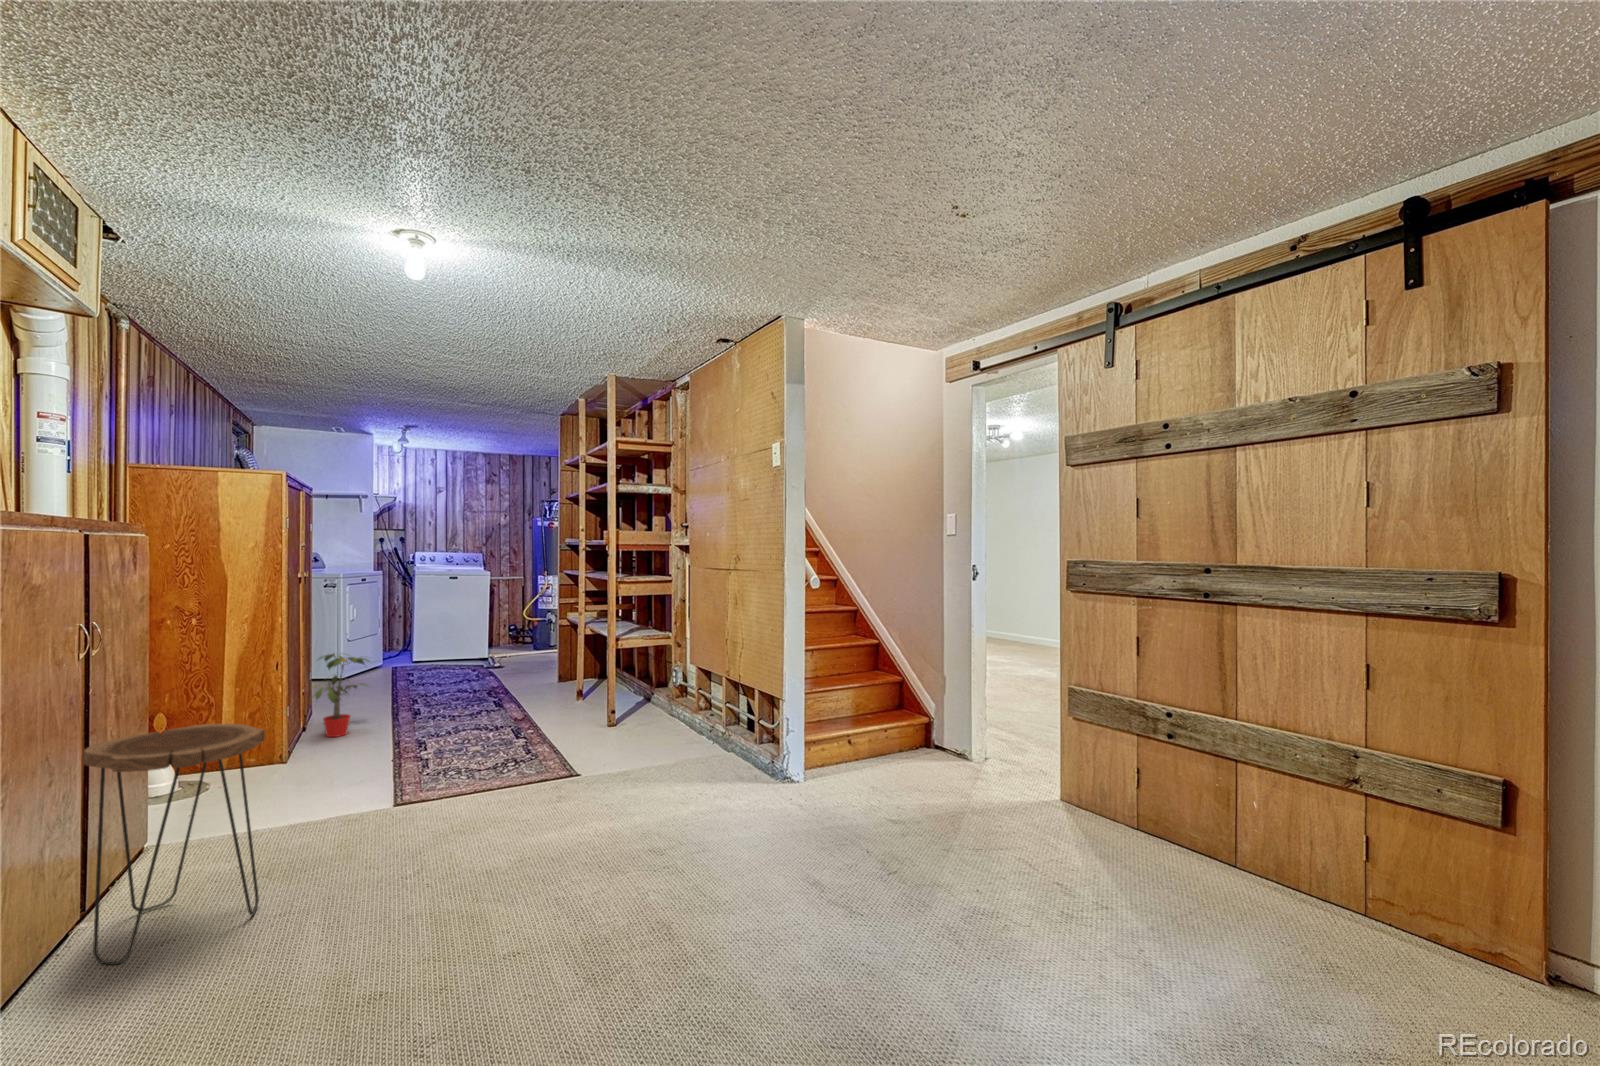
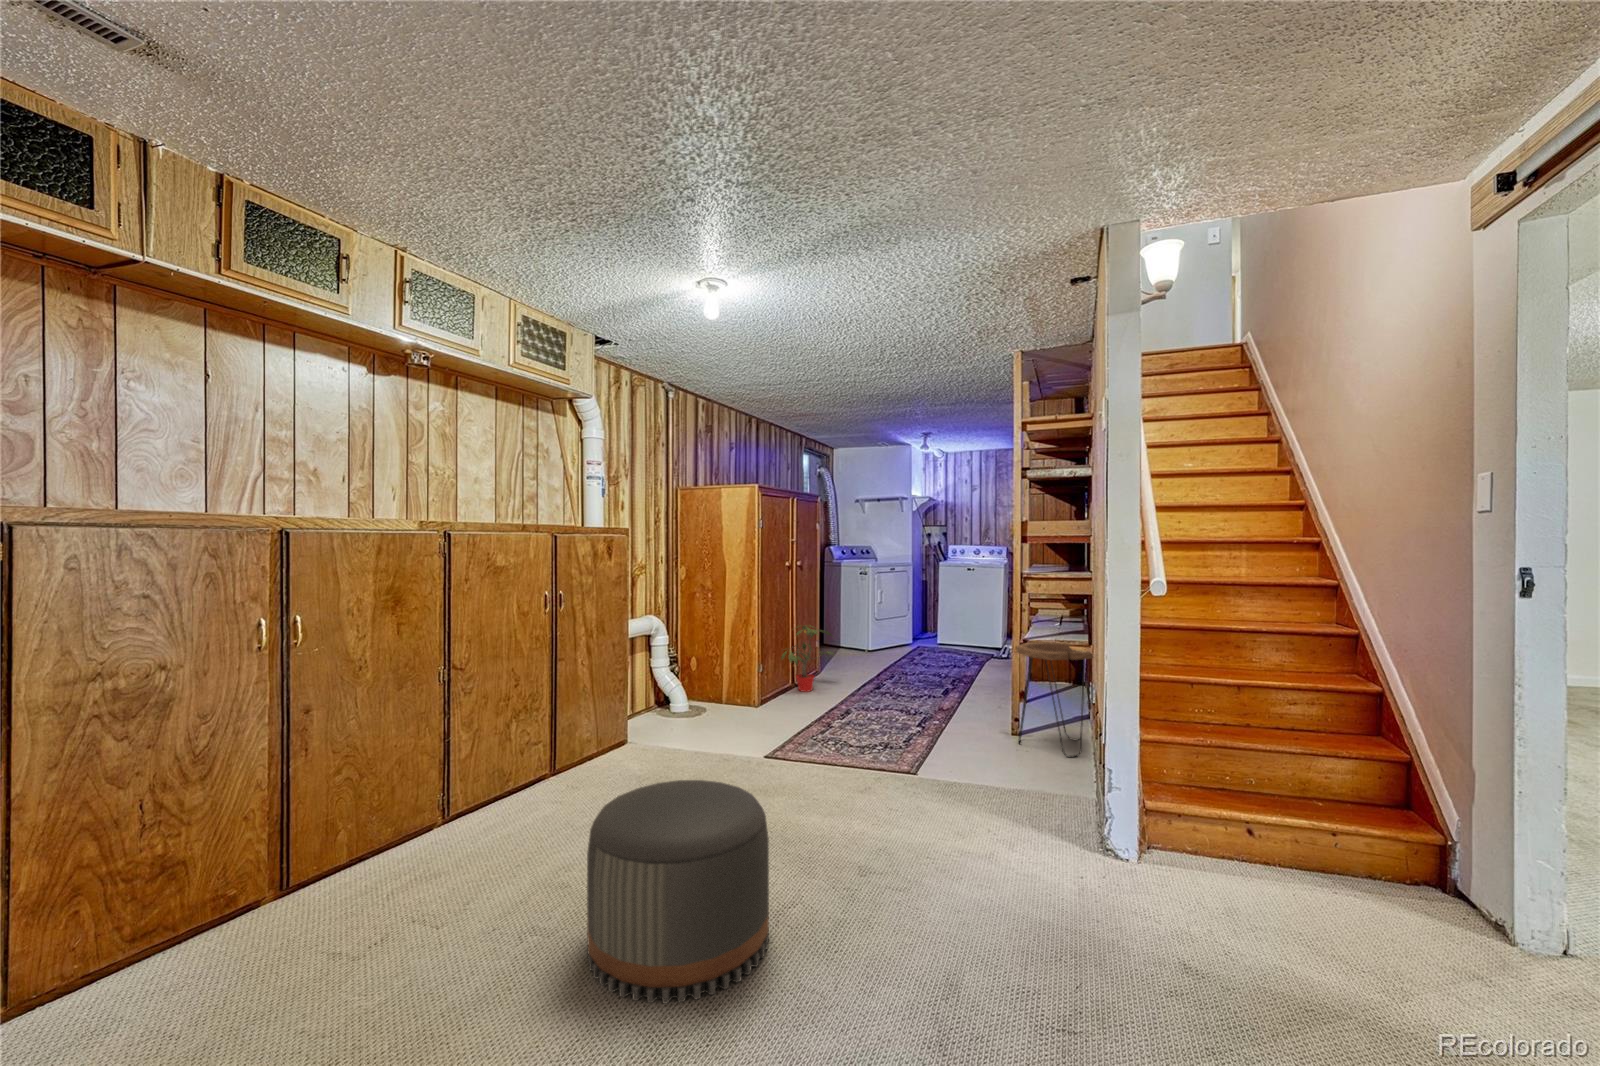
side table: present [83,724,265,964] -> present [1016,642,1093,757]
pouf: none [514,787,701,1005] -> present [587,780,769,1003]

